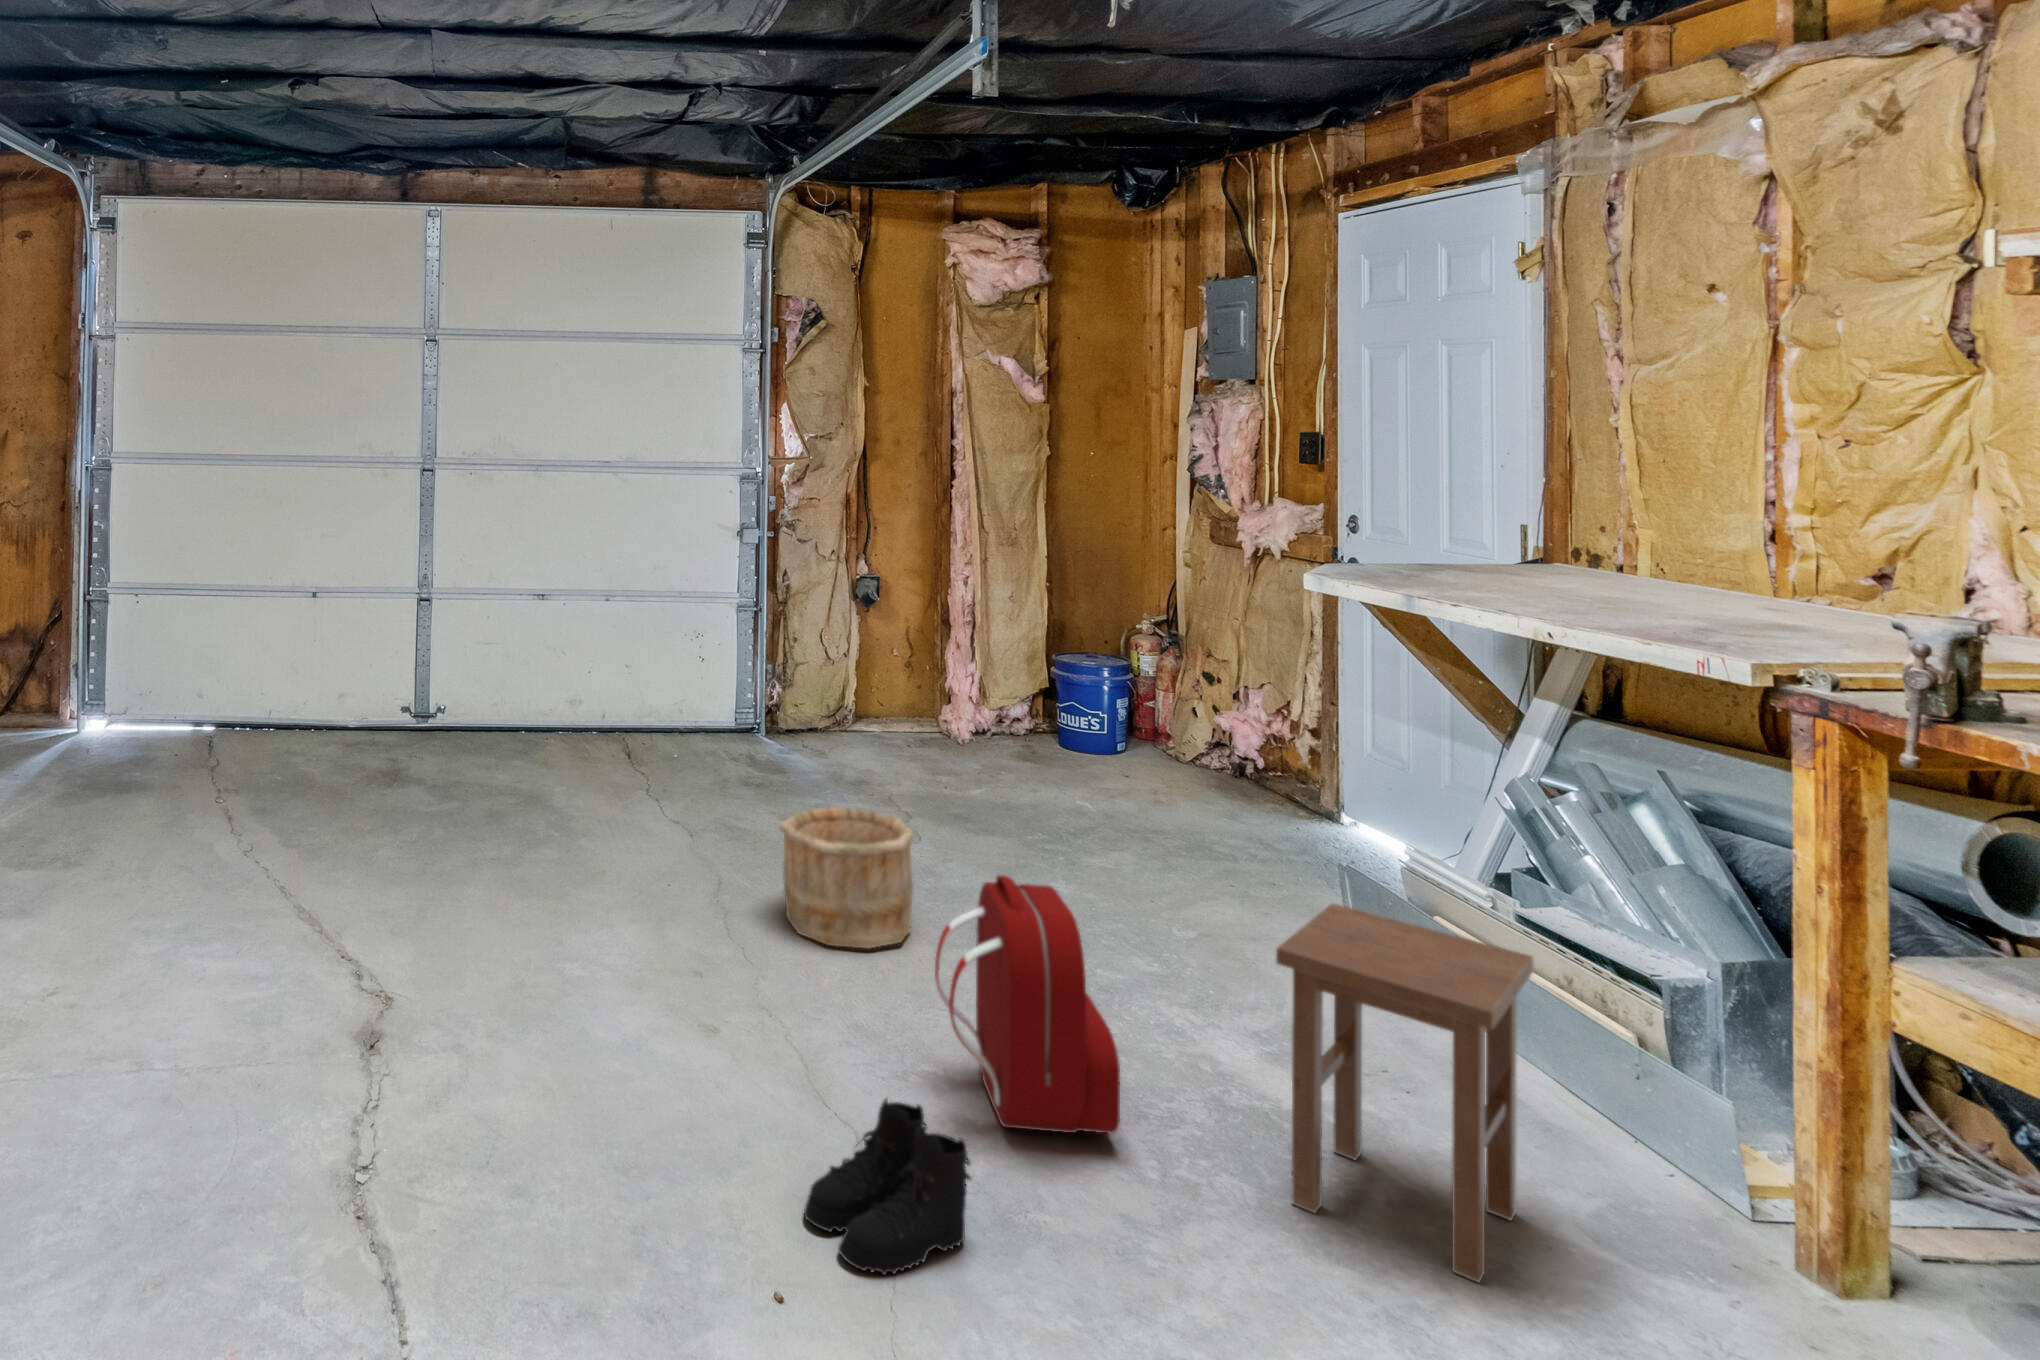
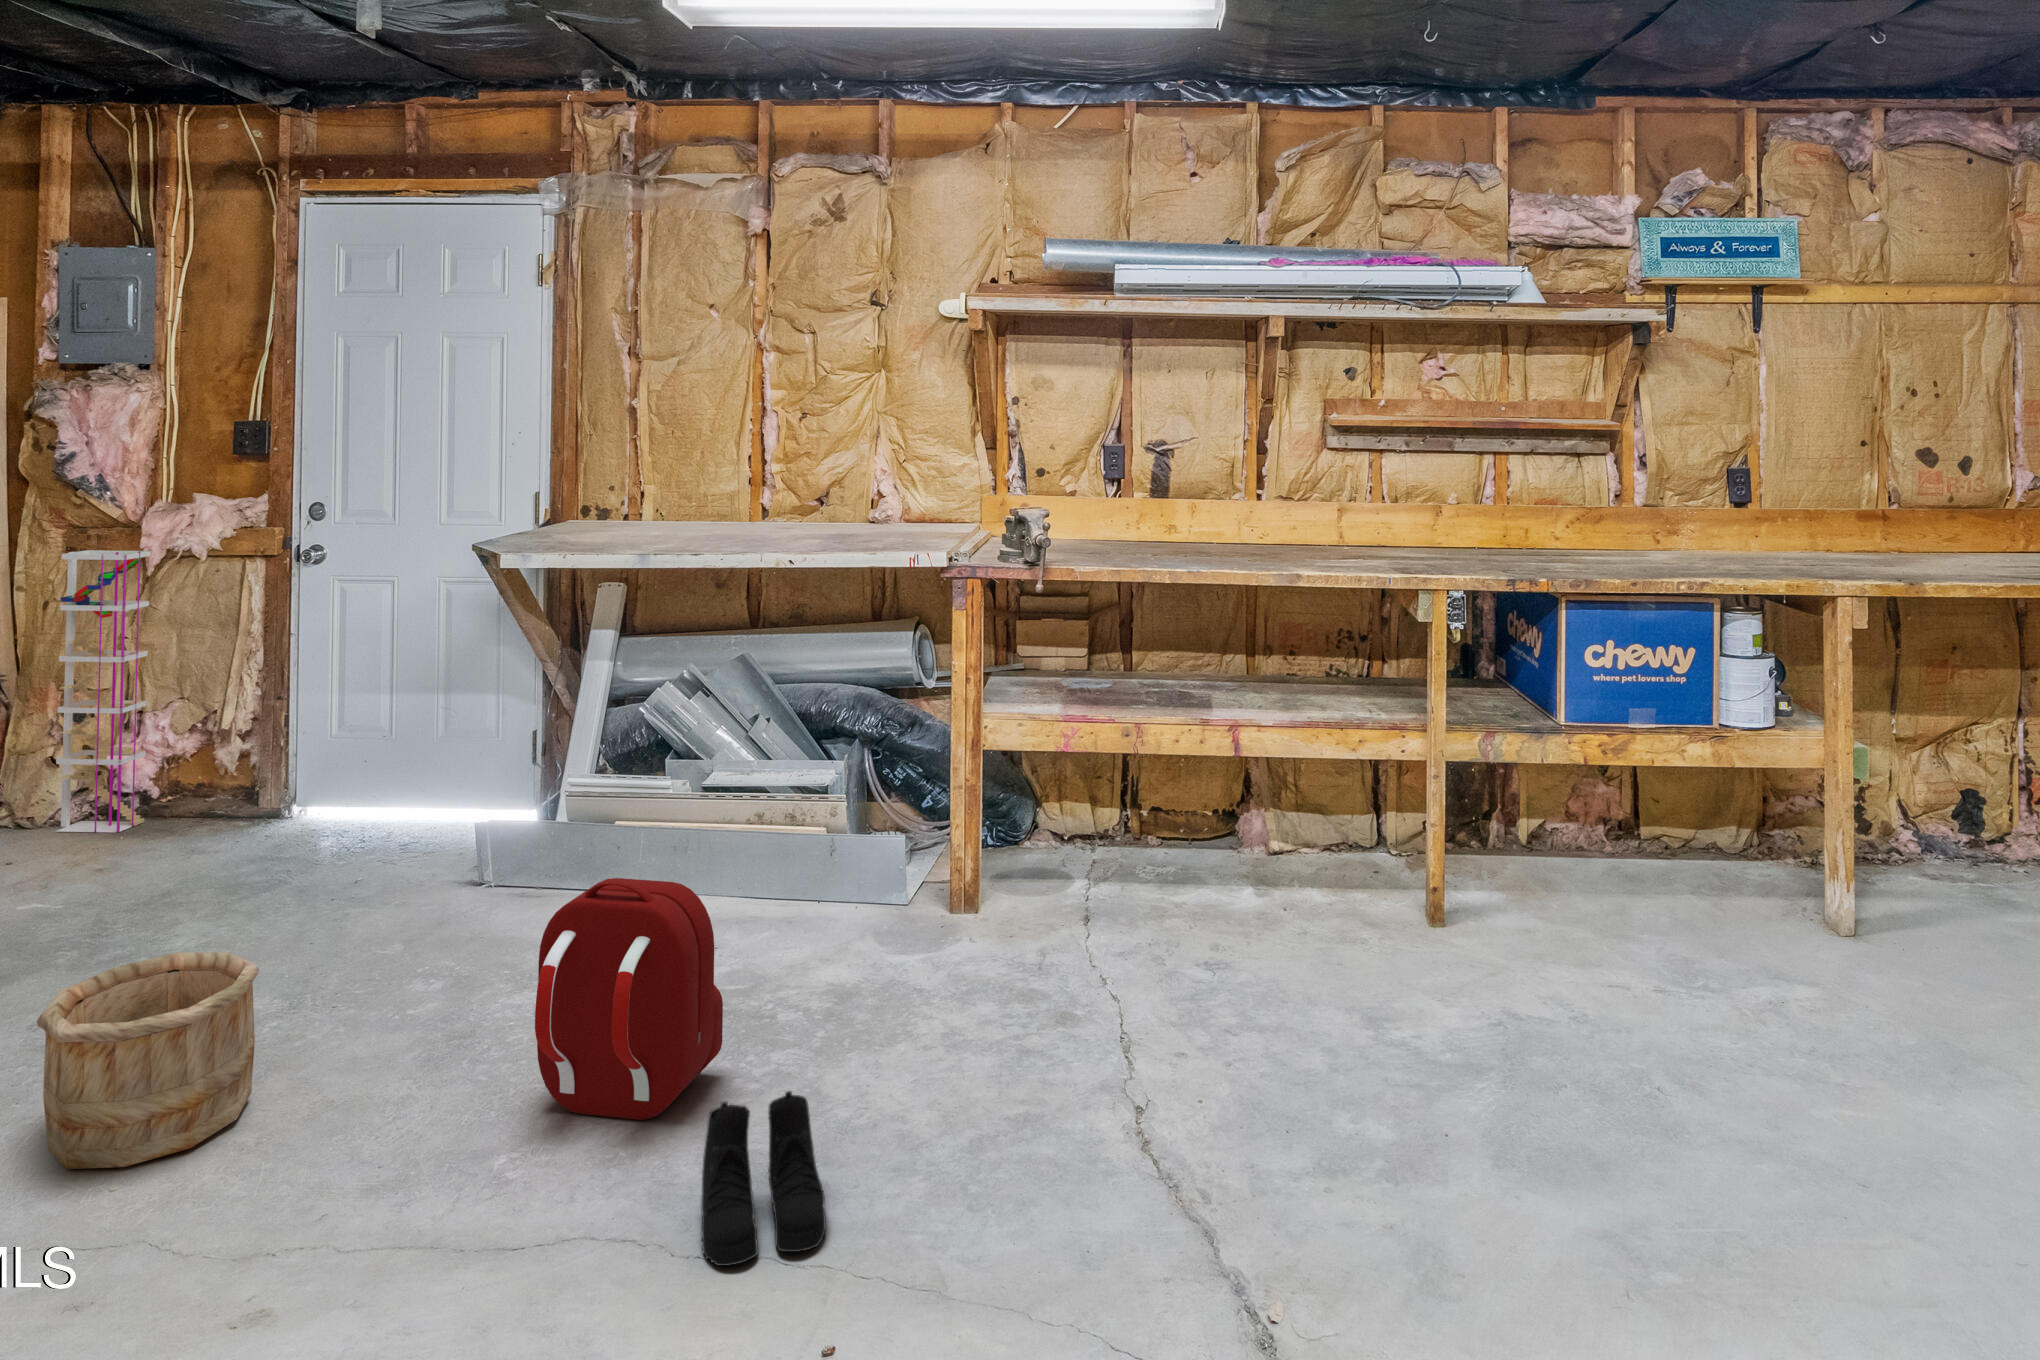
shelving unit: none [1187,537,1246,783] -> present [56,550,150,832]
stool: present [1276,903,1533,1282] -> none [749,773,932,1024]

